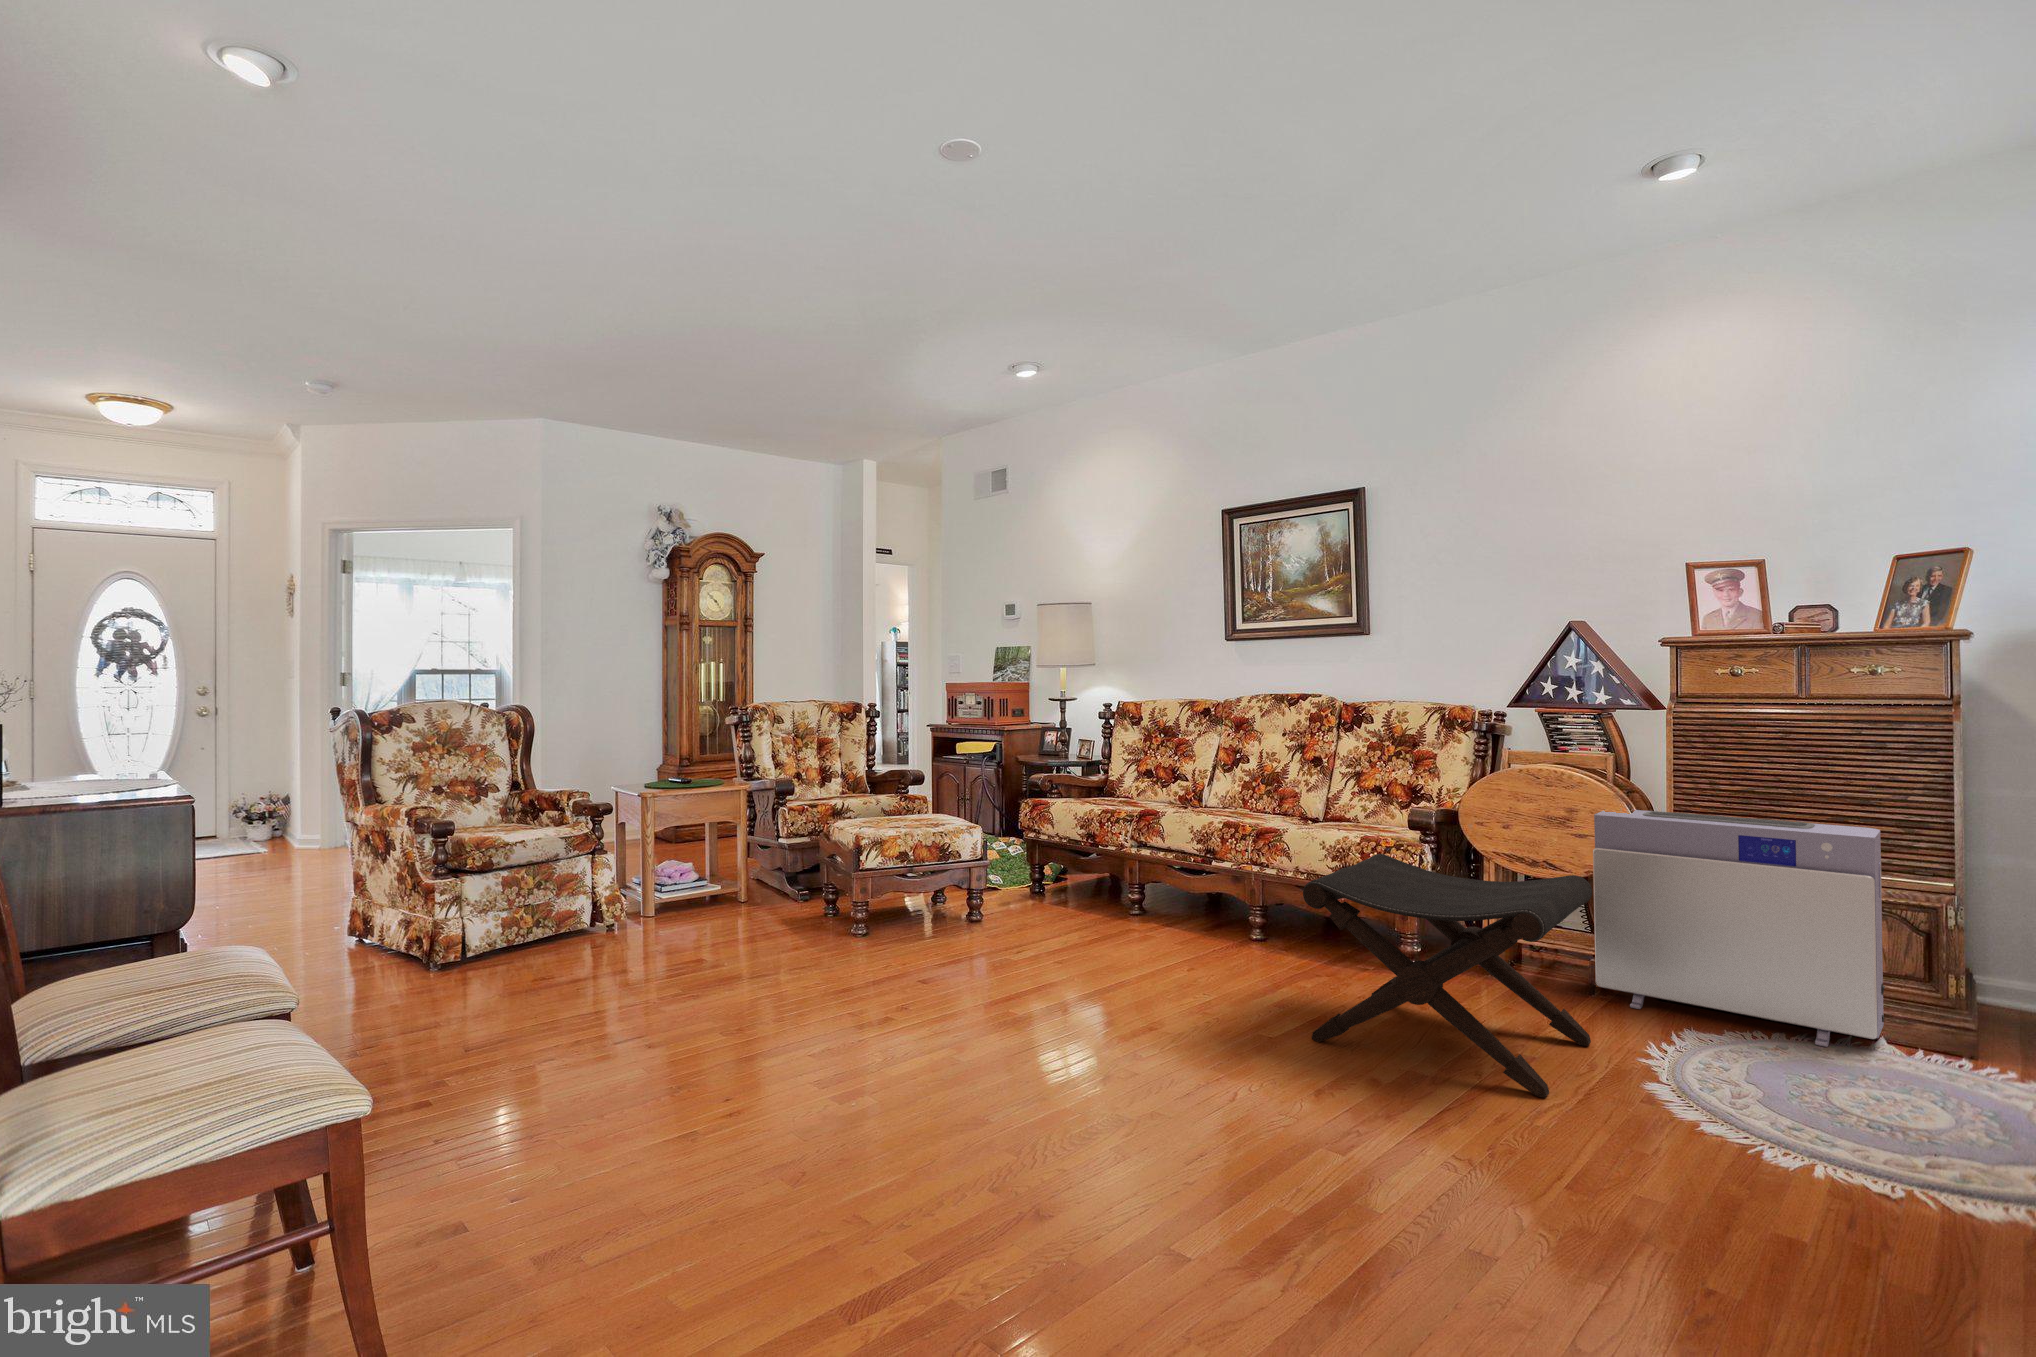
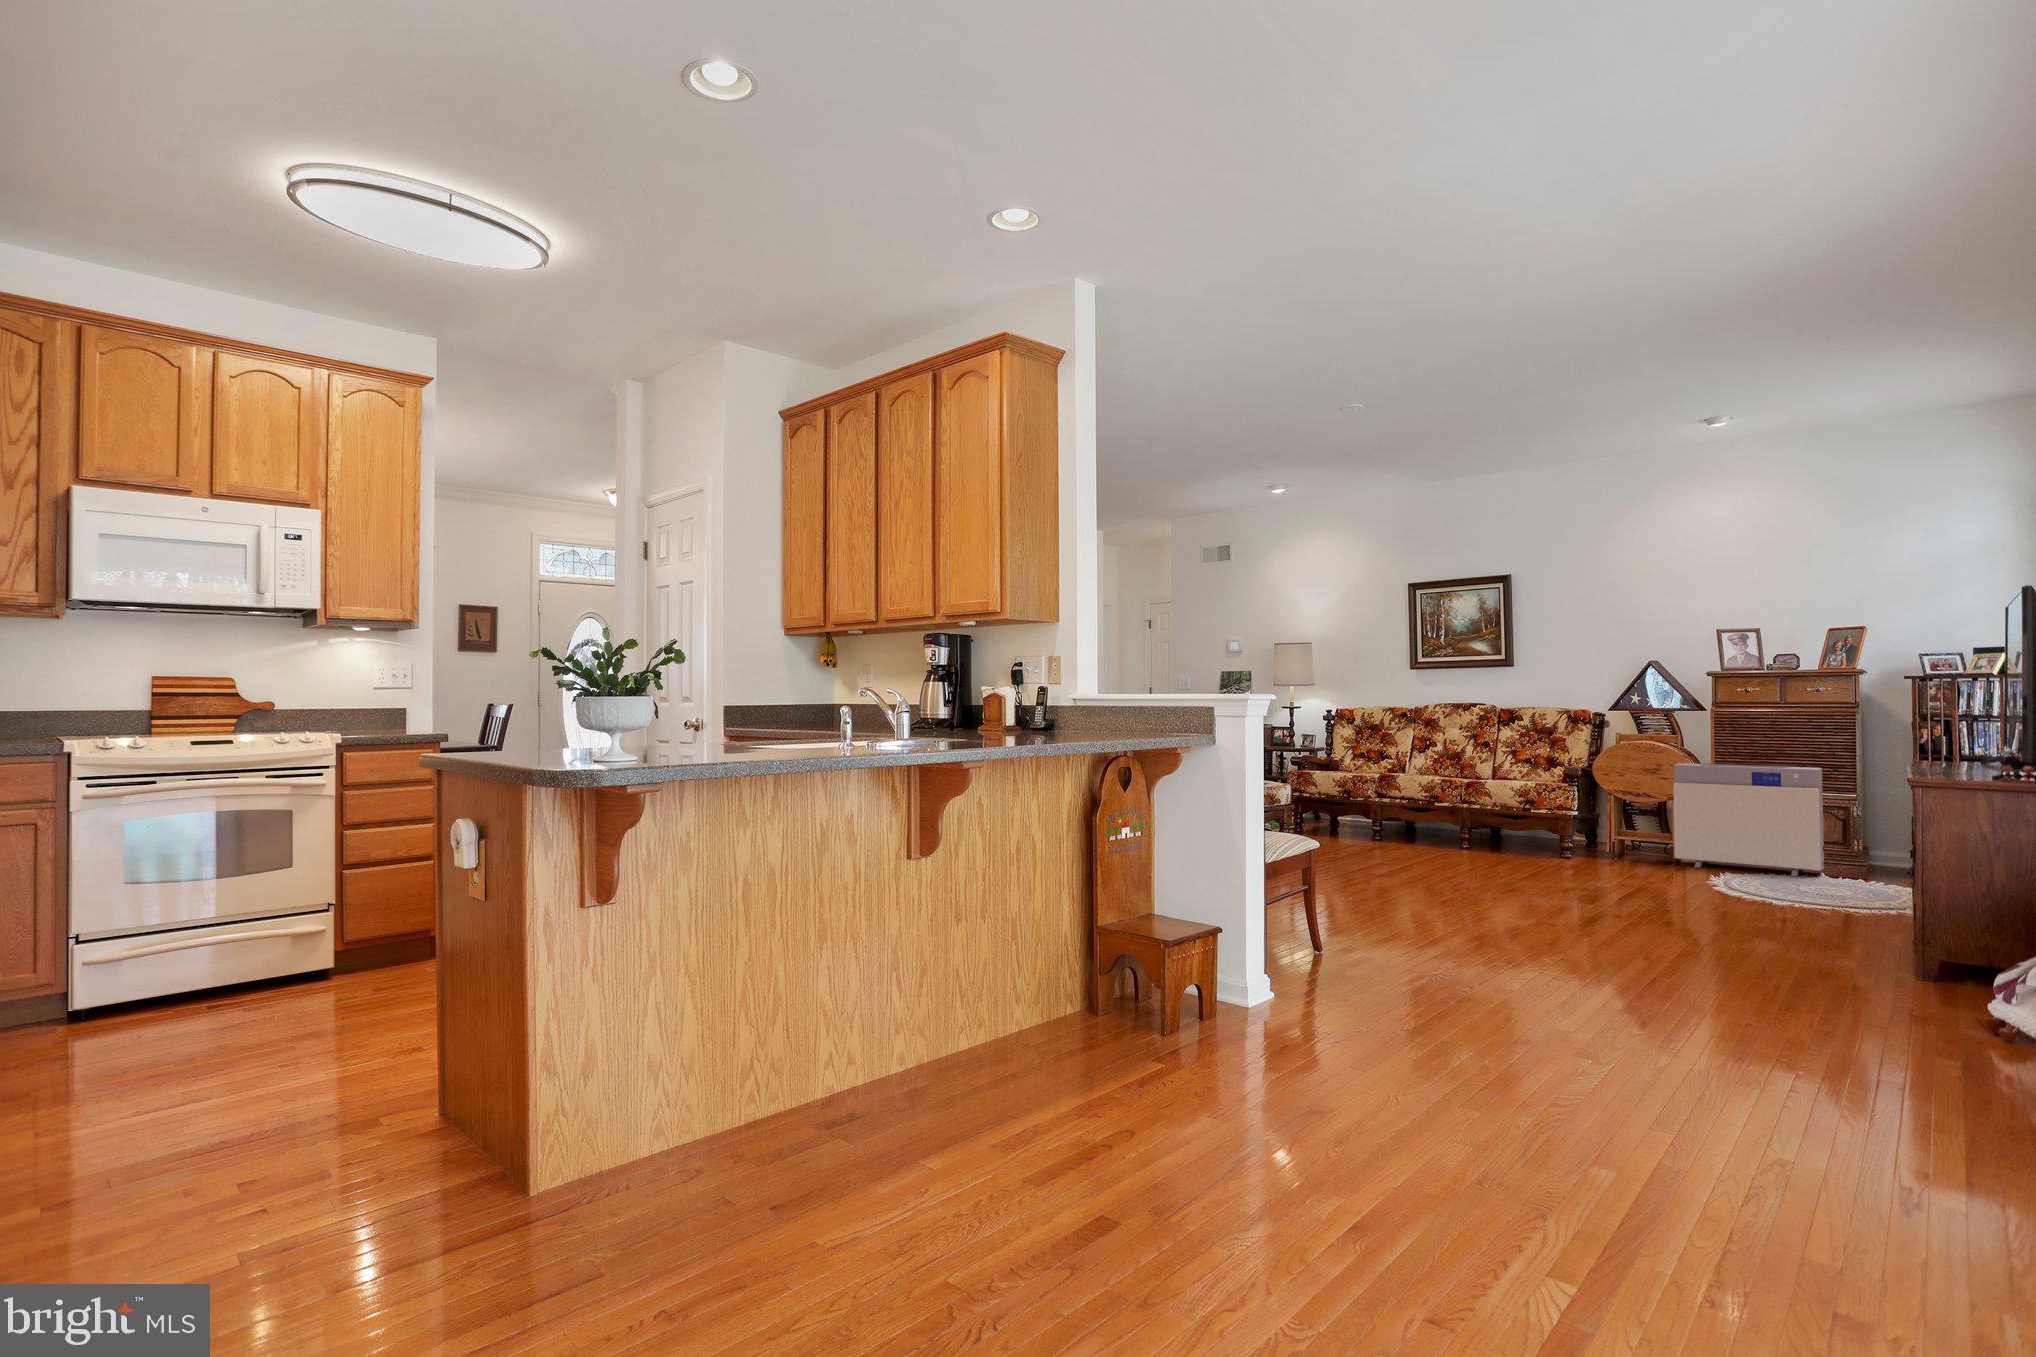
footstool: present [1303,854,1592,1097] -> none [1534,785,1681,887]

